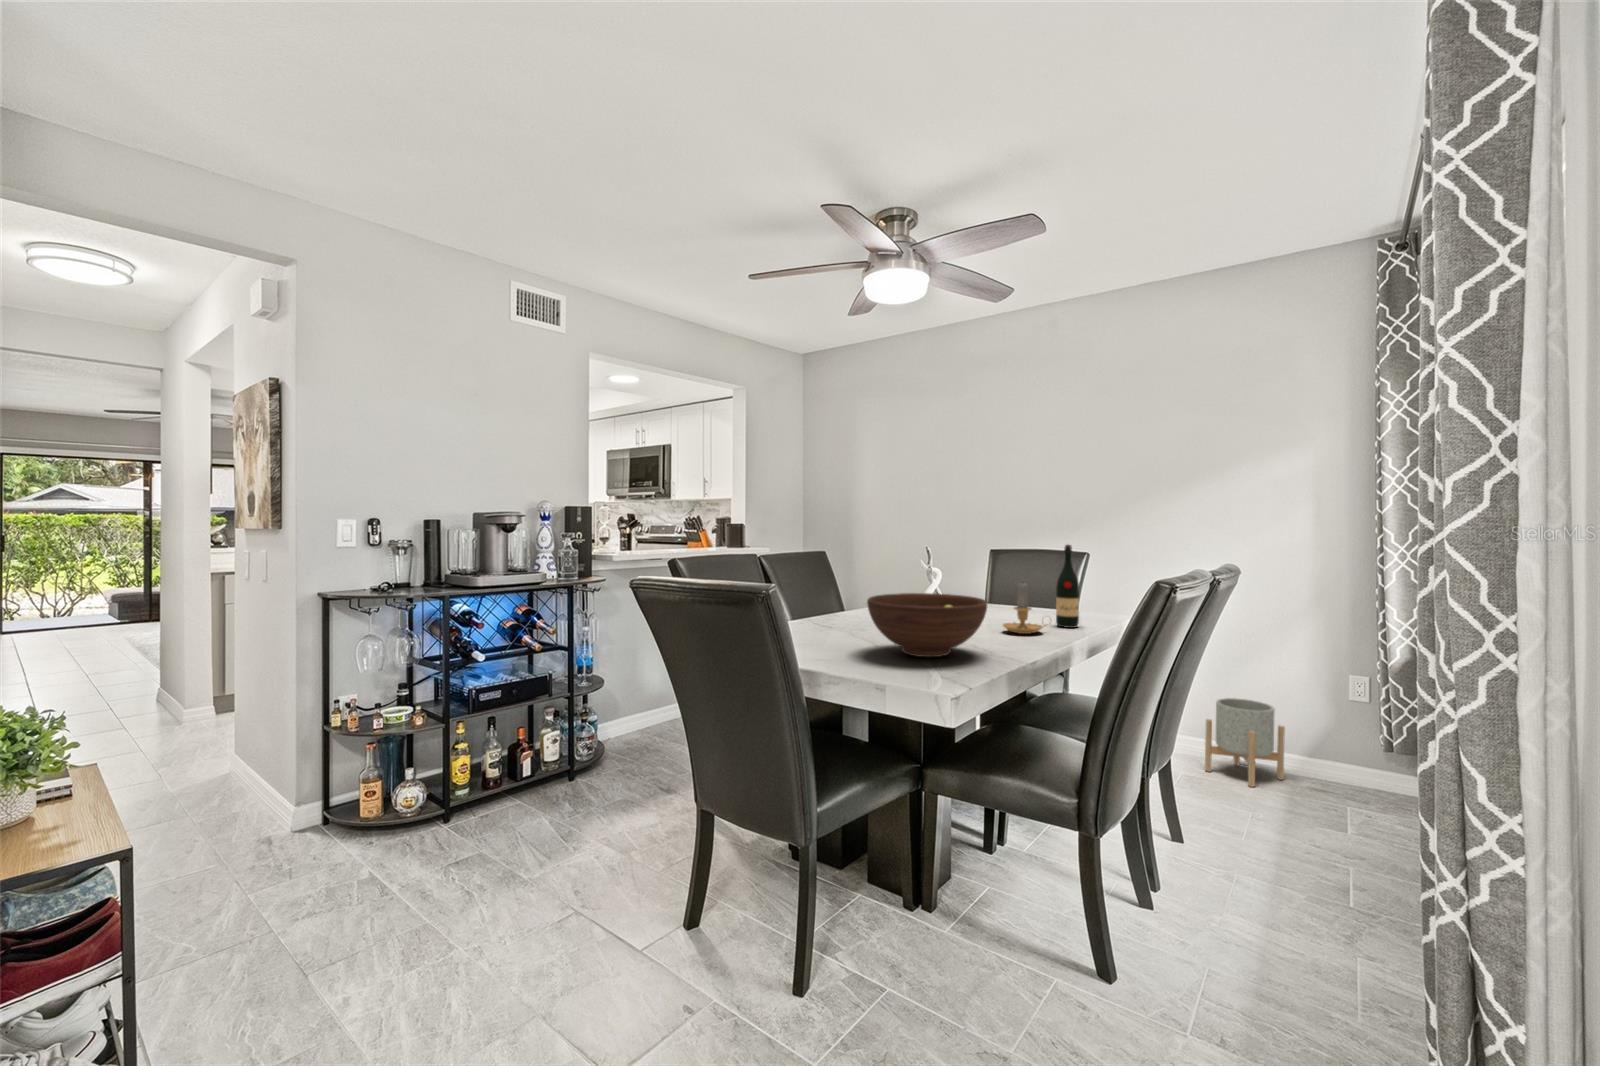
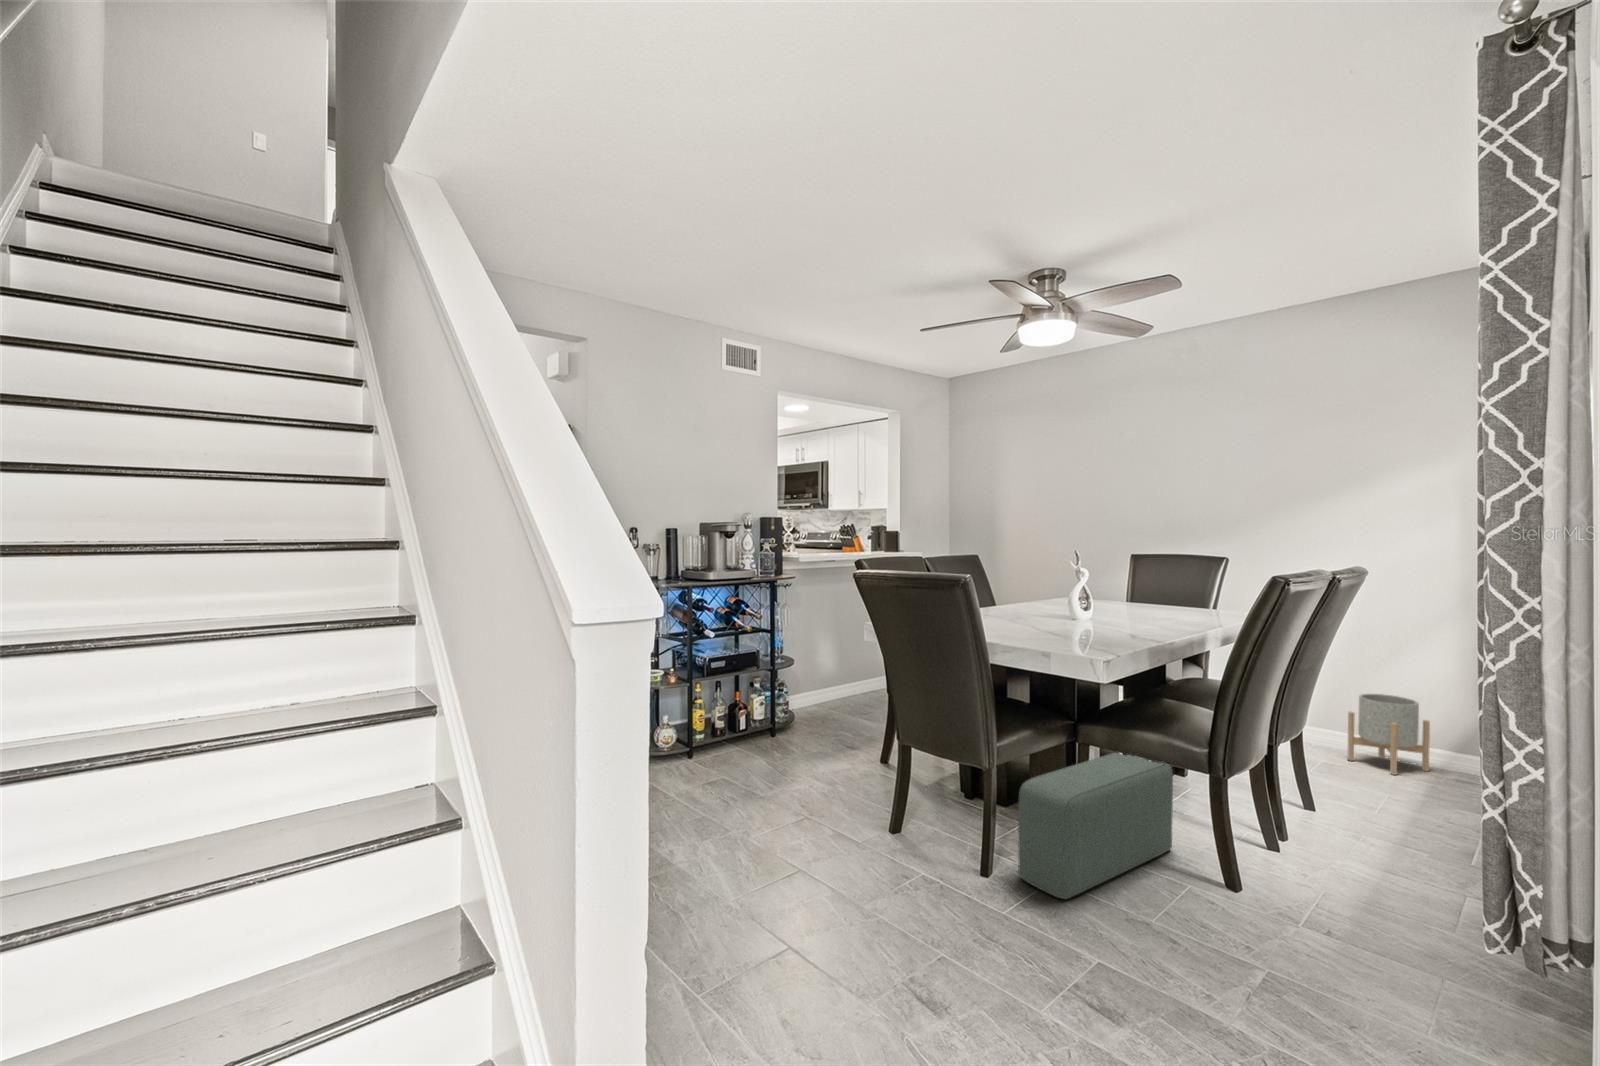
wine bottle: present [1056,545,1079,628] -> none [1195,548,1216,620]
candle: present [1003,583,1043,634] -> none [1145,578,1190,623]
fruit bowl: present [867,593,987,657] -> none [1031,586,1133,636]
pouf: none [844,796,1034,1021] -> present [1018,753,1173,899]

